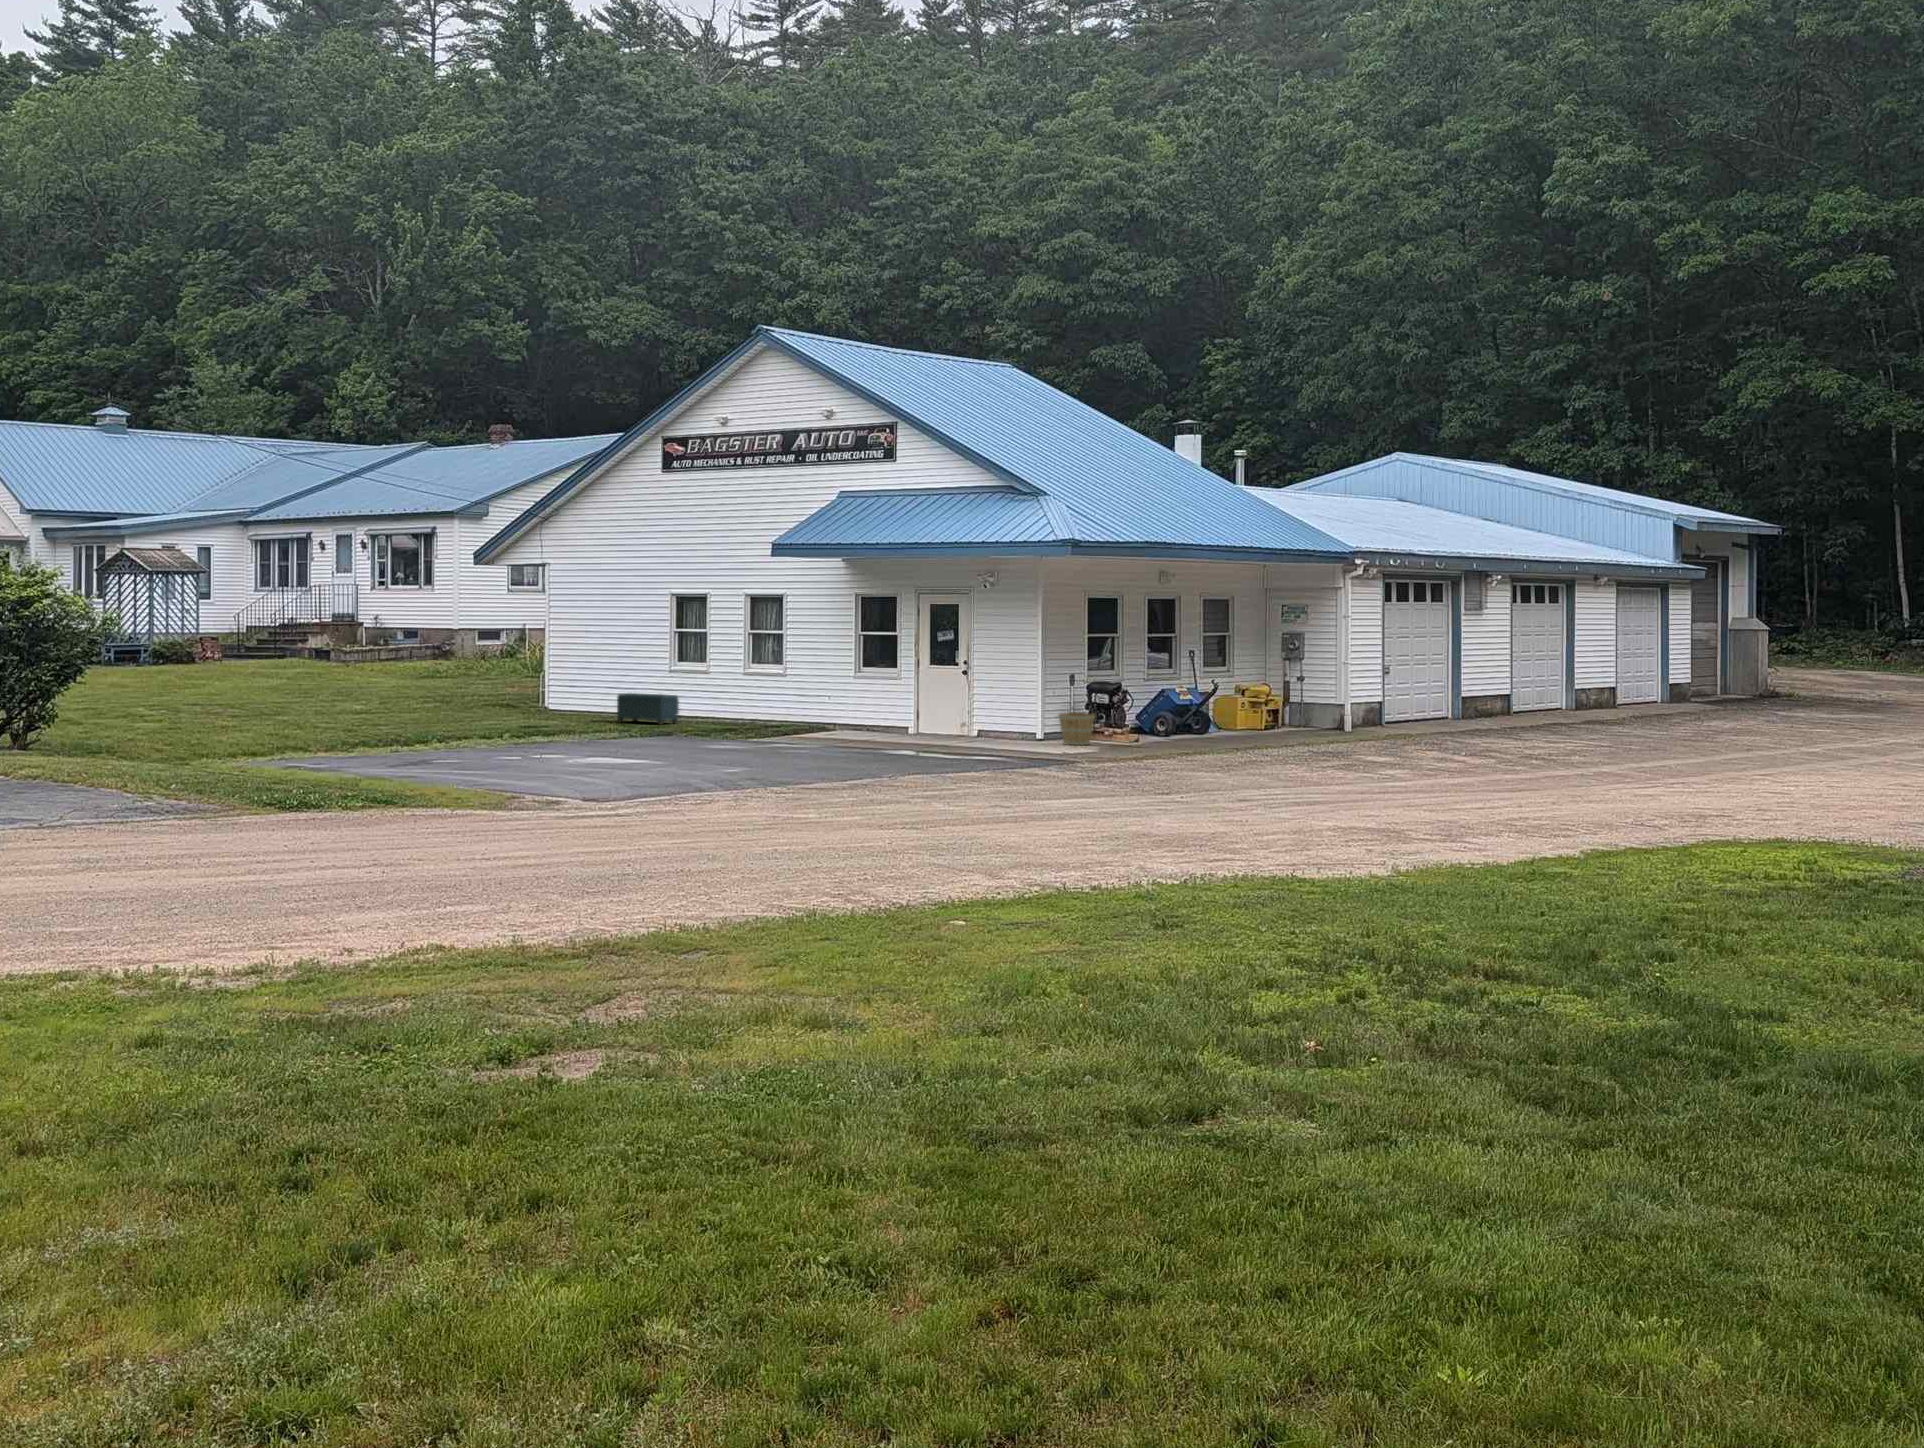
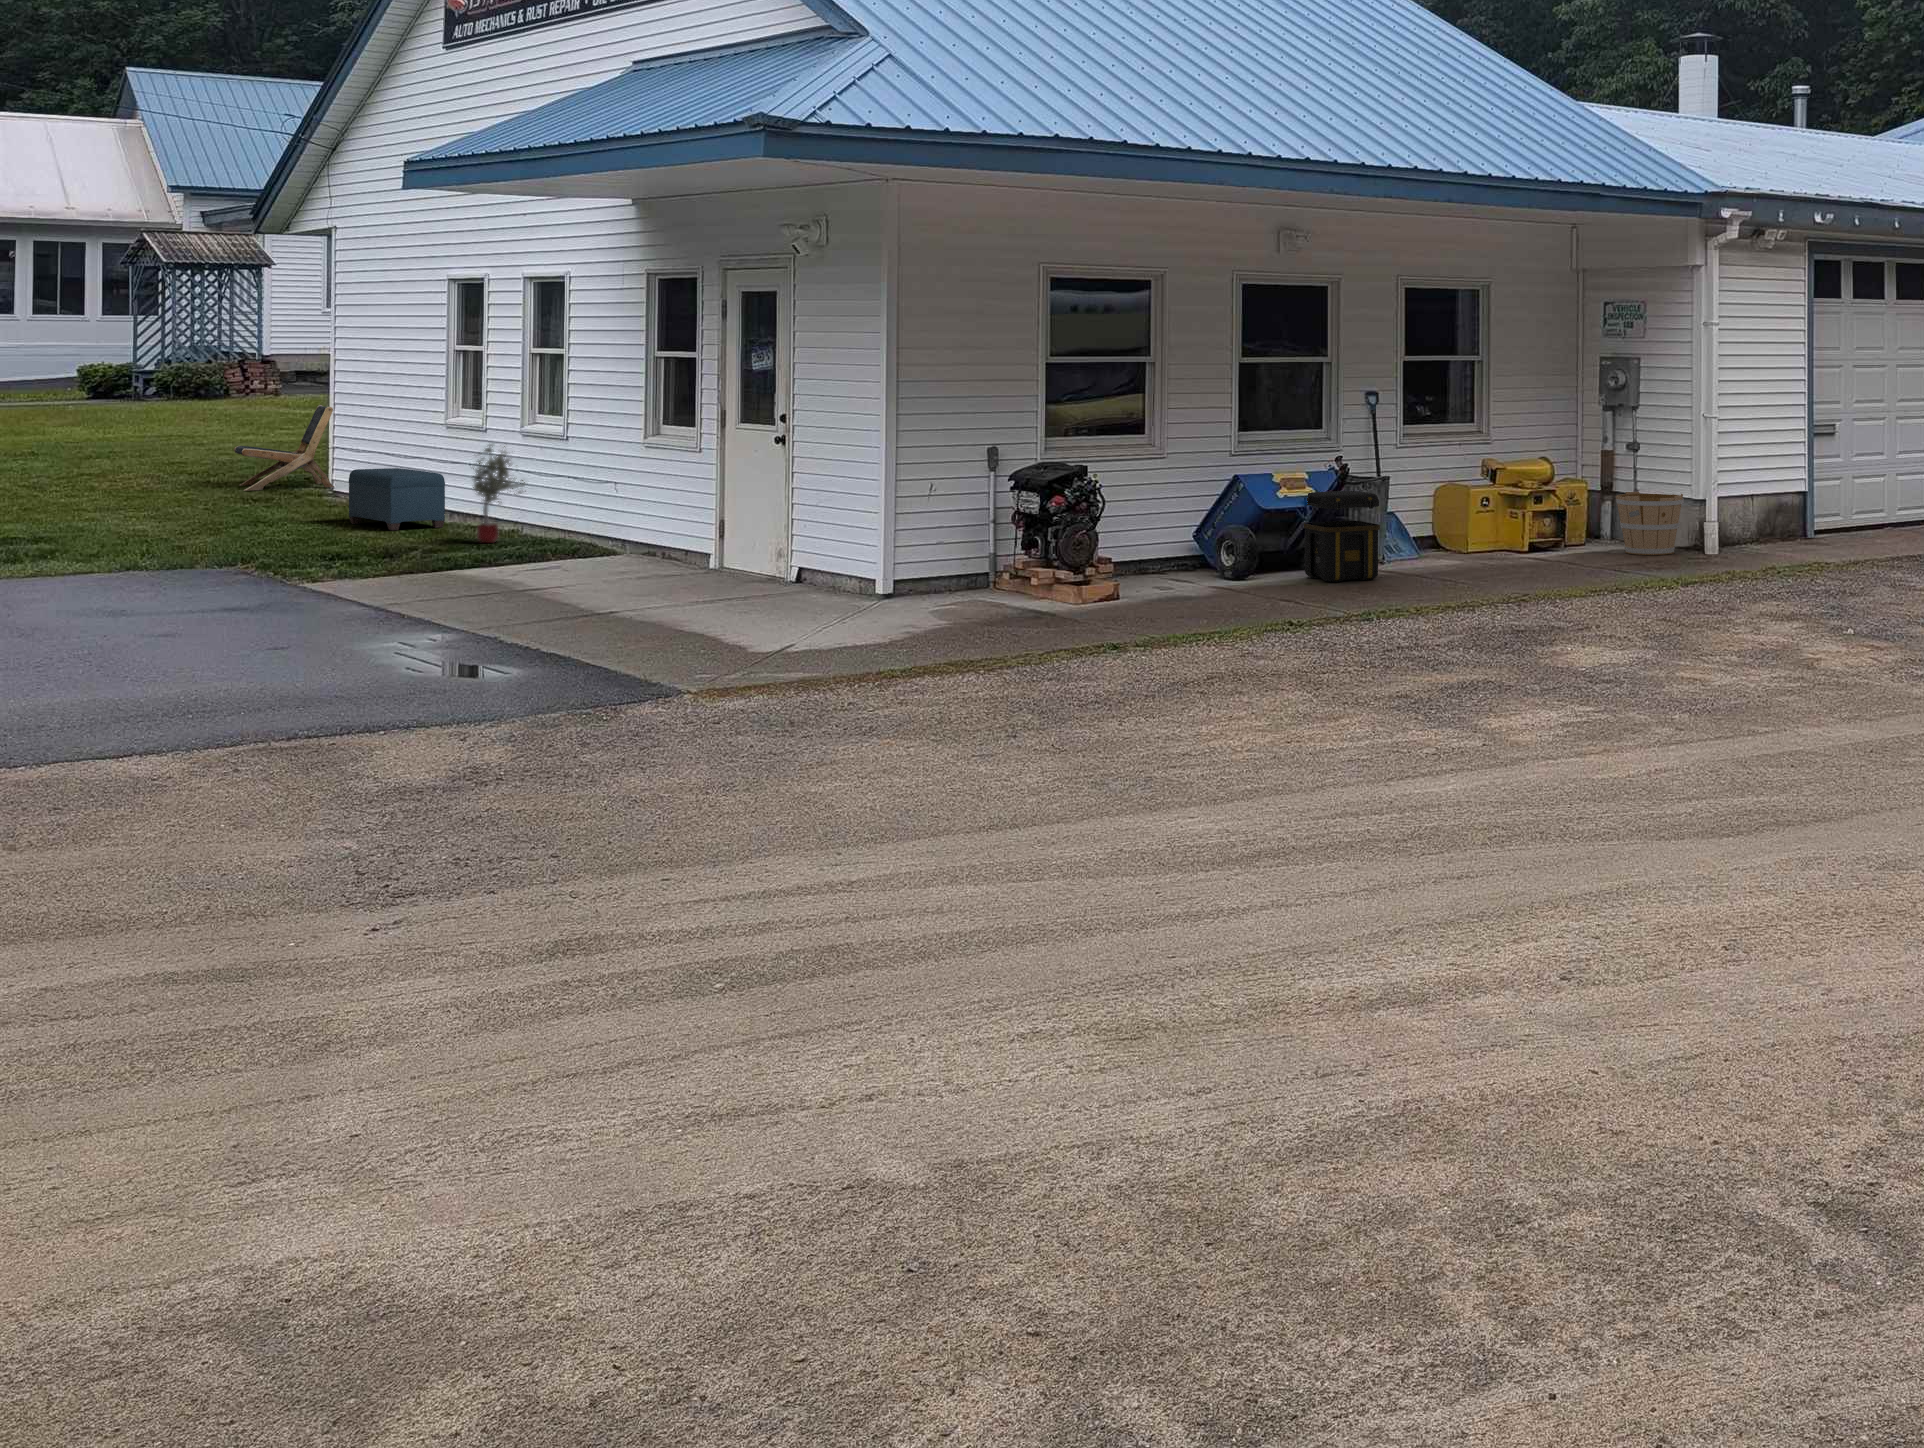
lounge chair: none [515,660,570,706] -> present [234,405,334,491]
potted tree: none [725,678,759,729] -> present [473,445,525,543]
toolbox: none [1190,697,1227,738] -> present [1304,491,1380,582]
wooden bucket: present [1058,712,1095,745] -> present [1616,492,1684,555]

